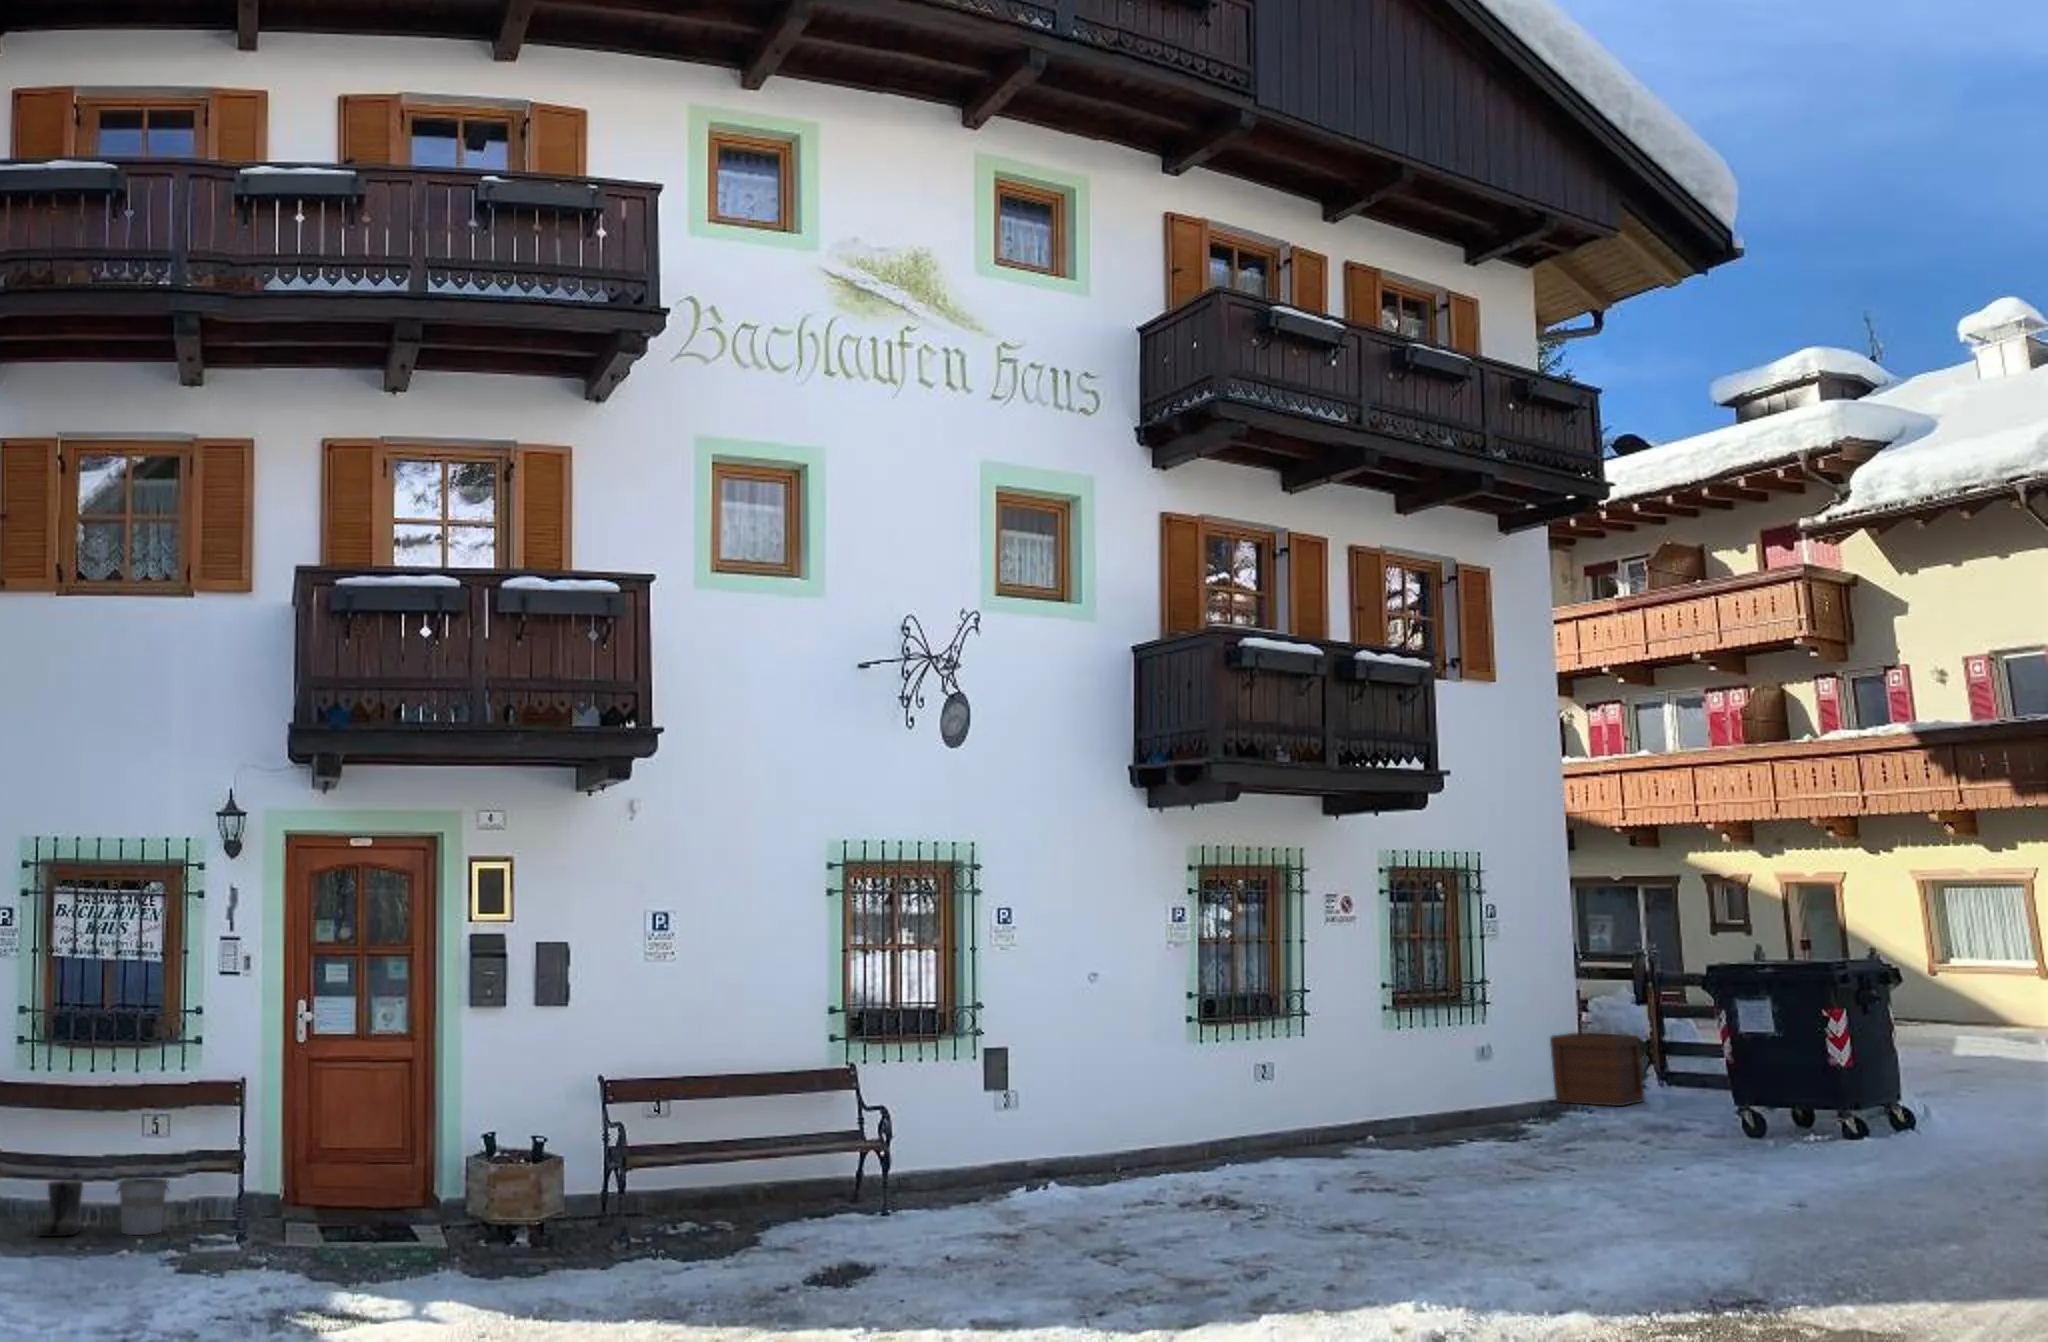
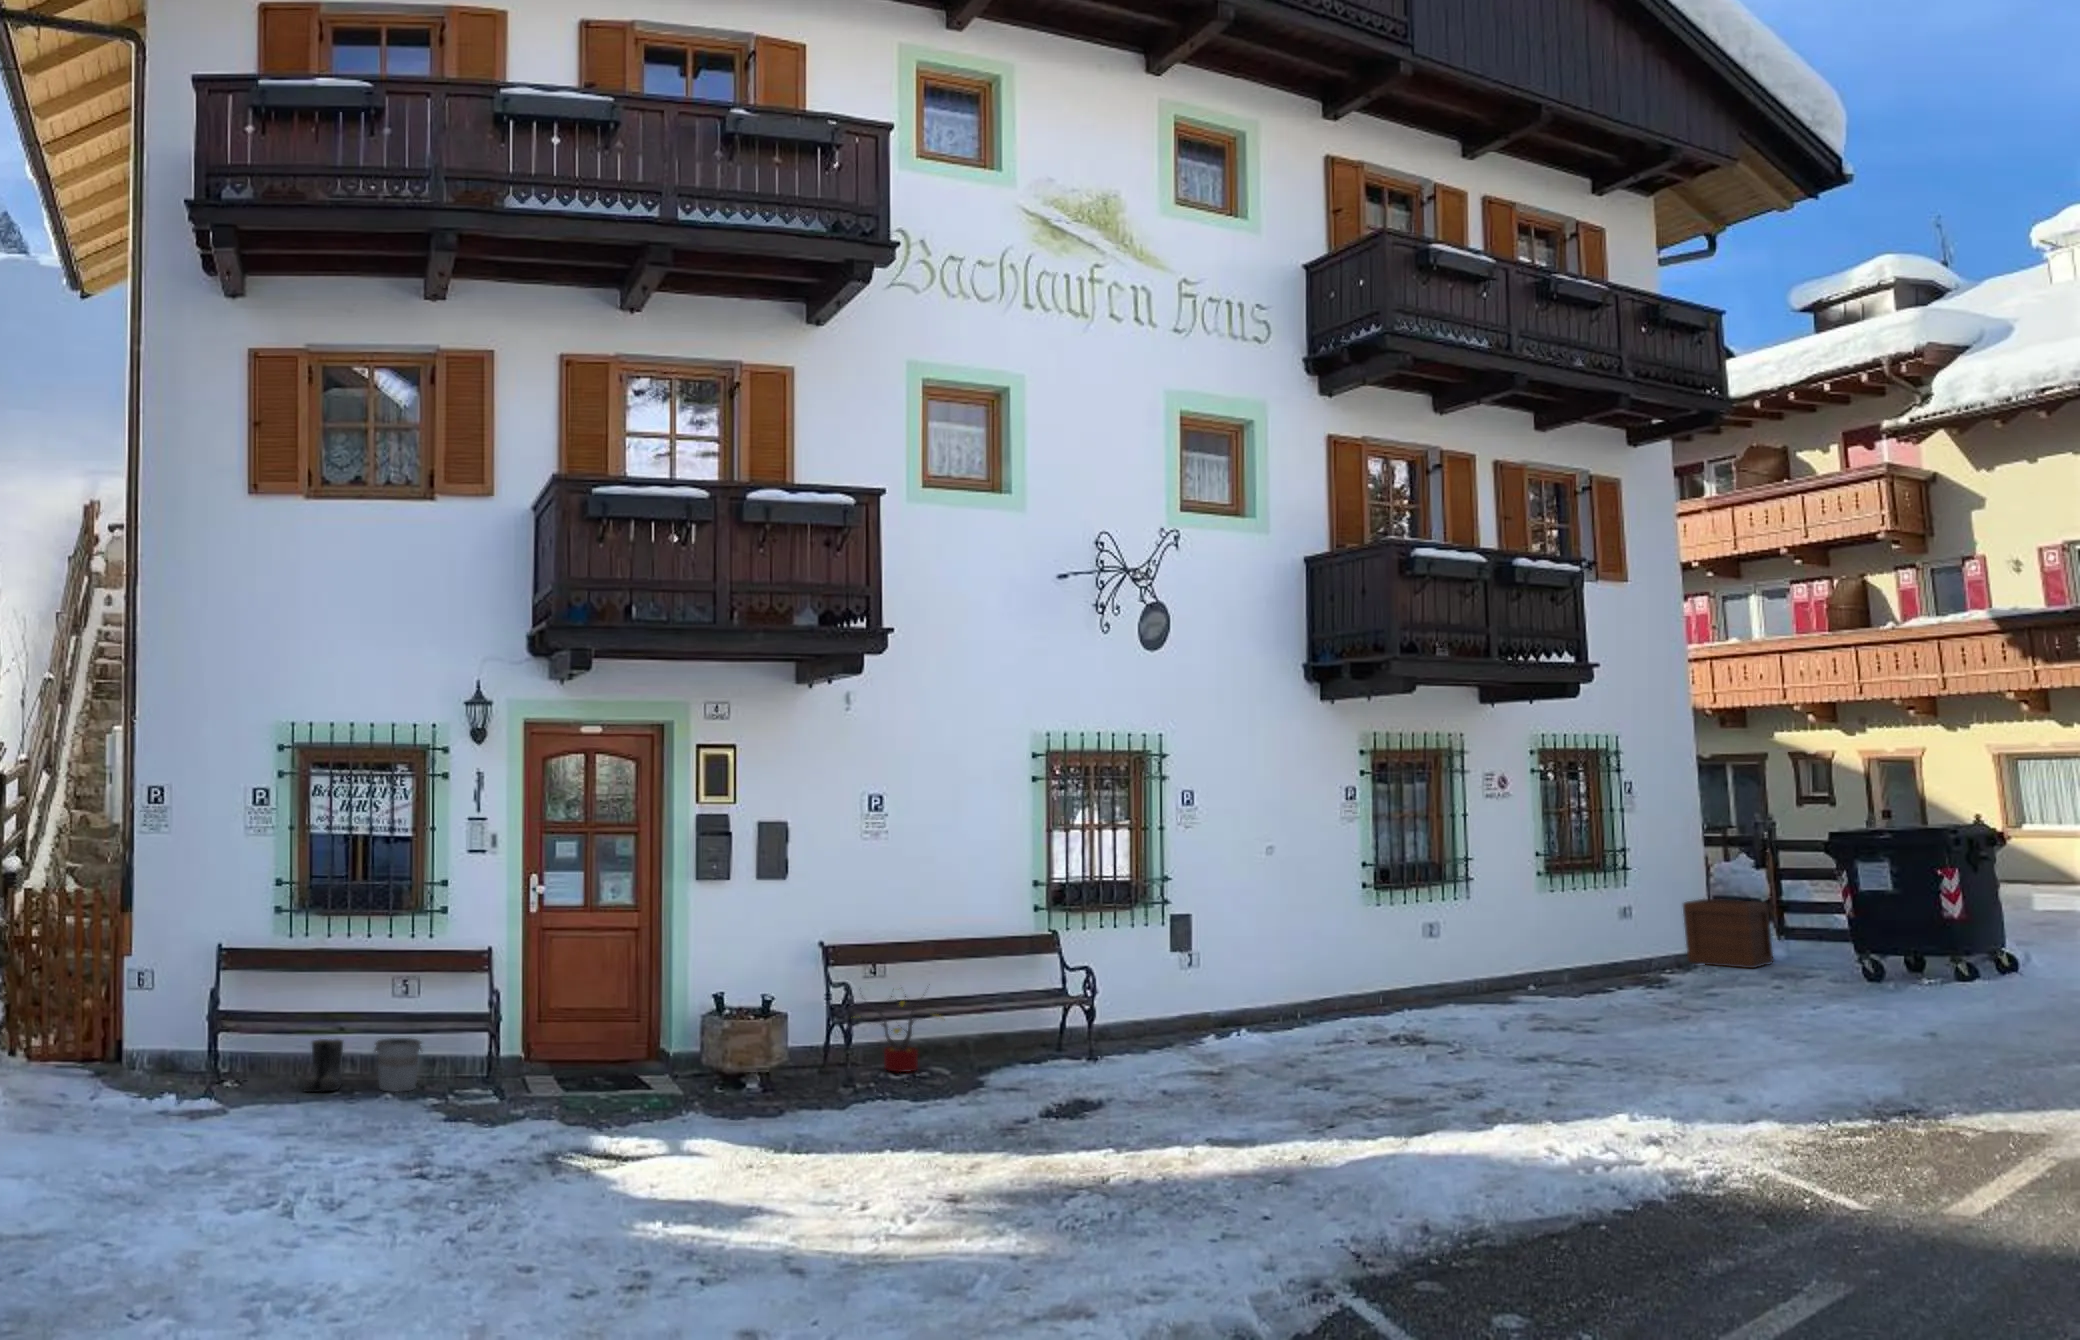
decorative plant: none [634,1115,735,1209] -> present [875,996,945,1072]

